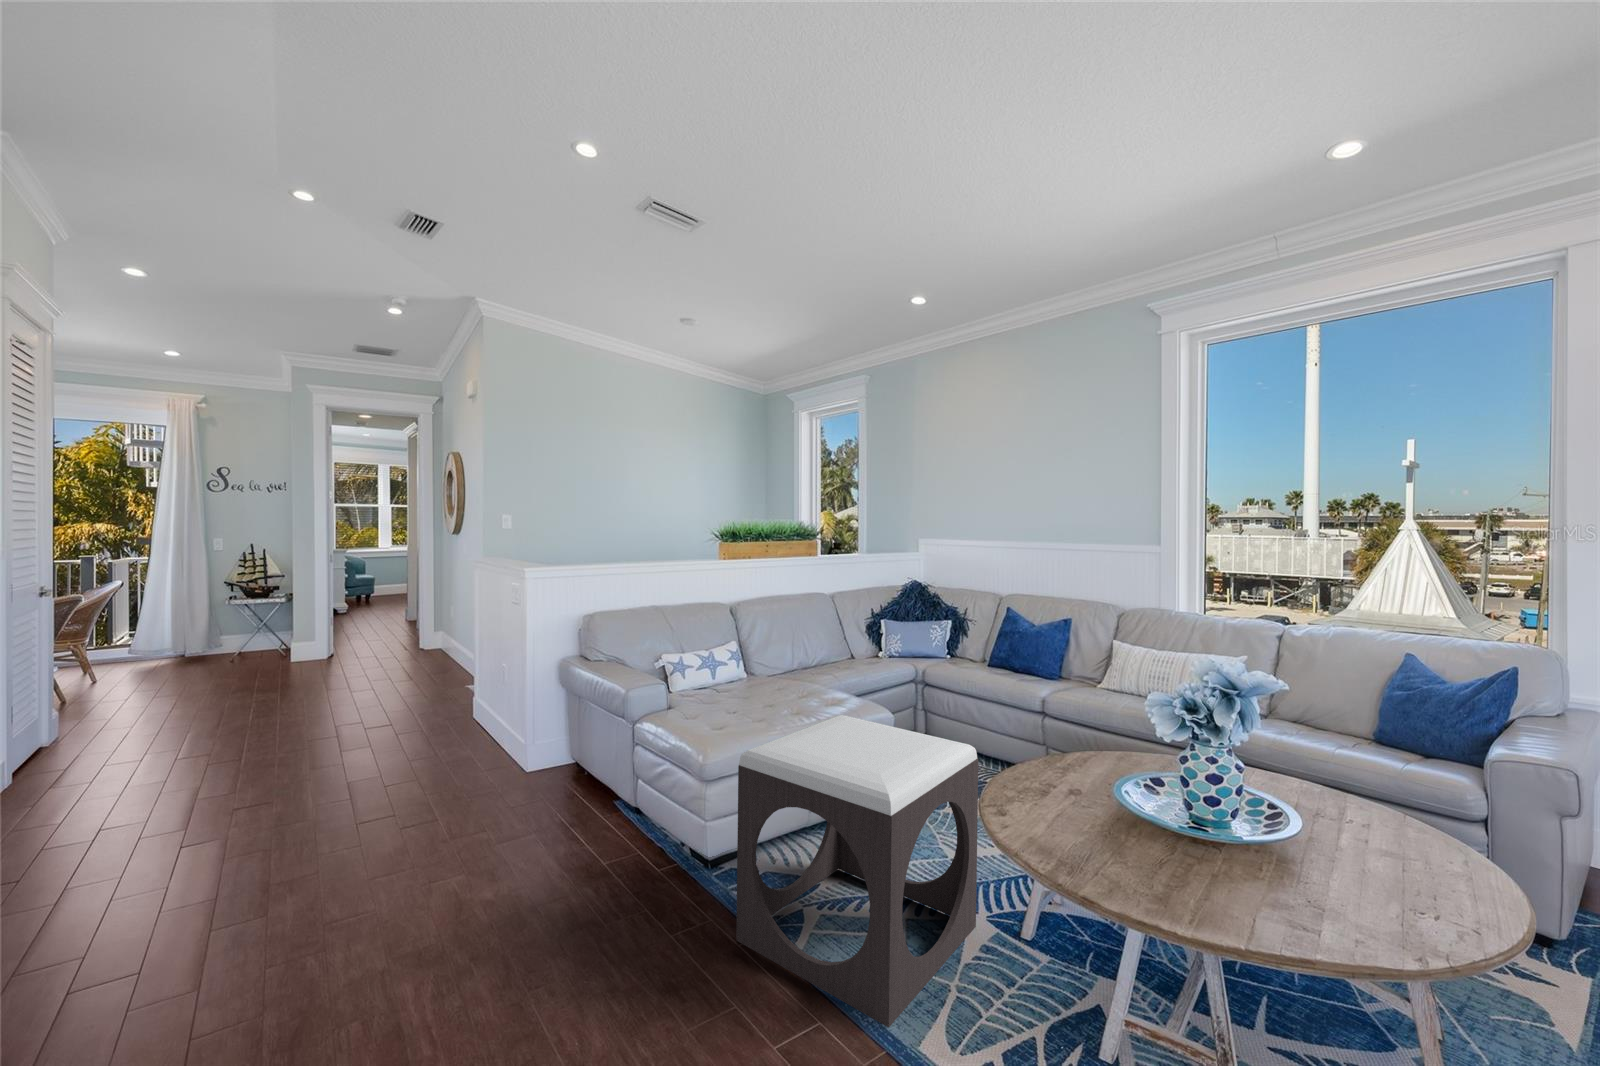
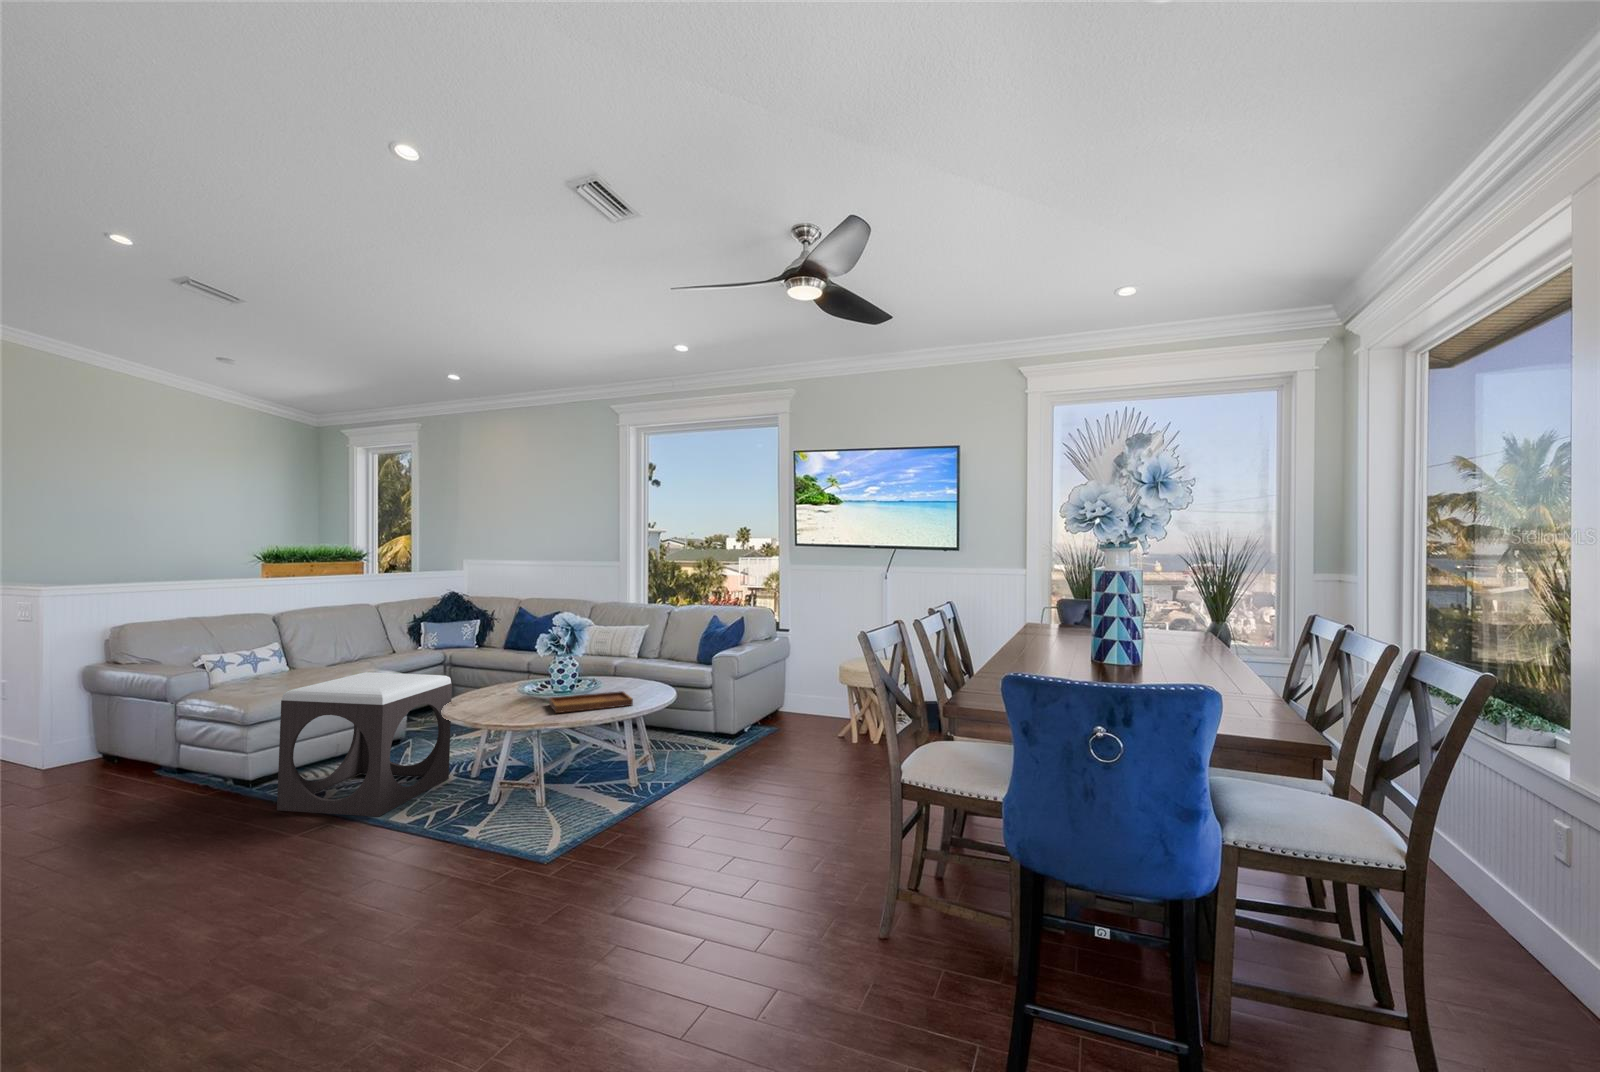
tray: none [1214,824,1475,926] -> present [549,679,633,713]

